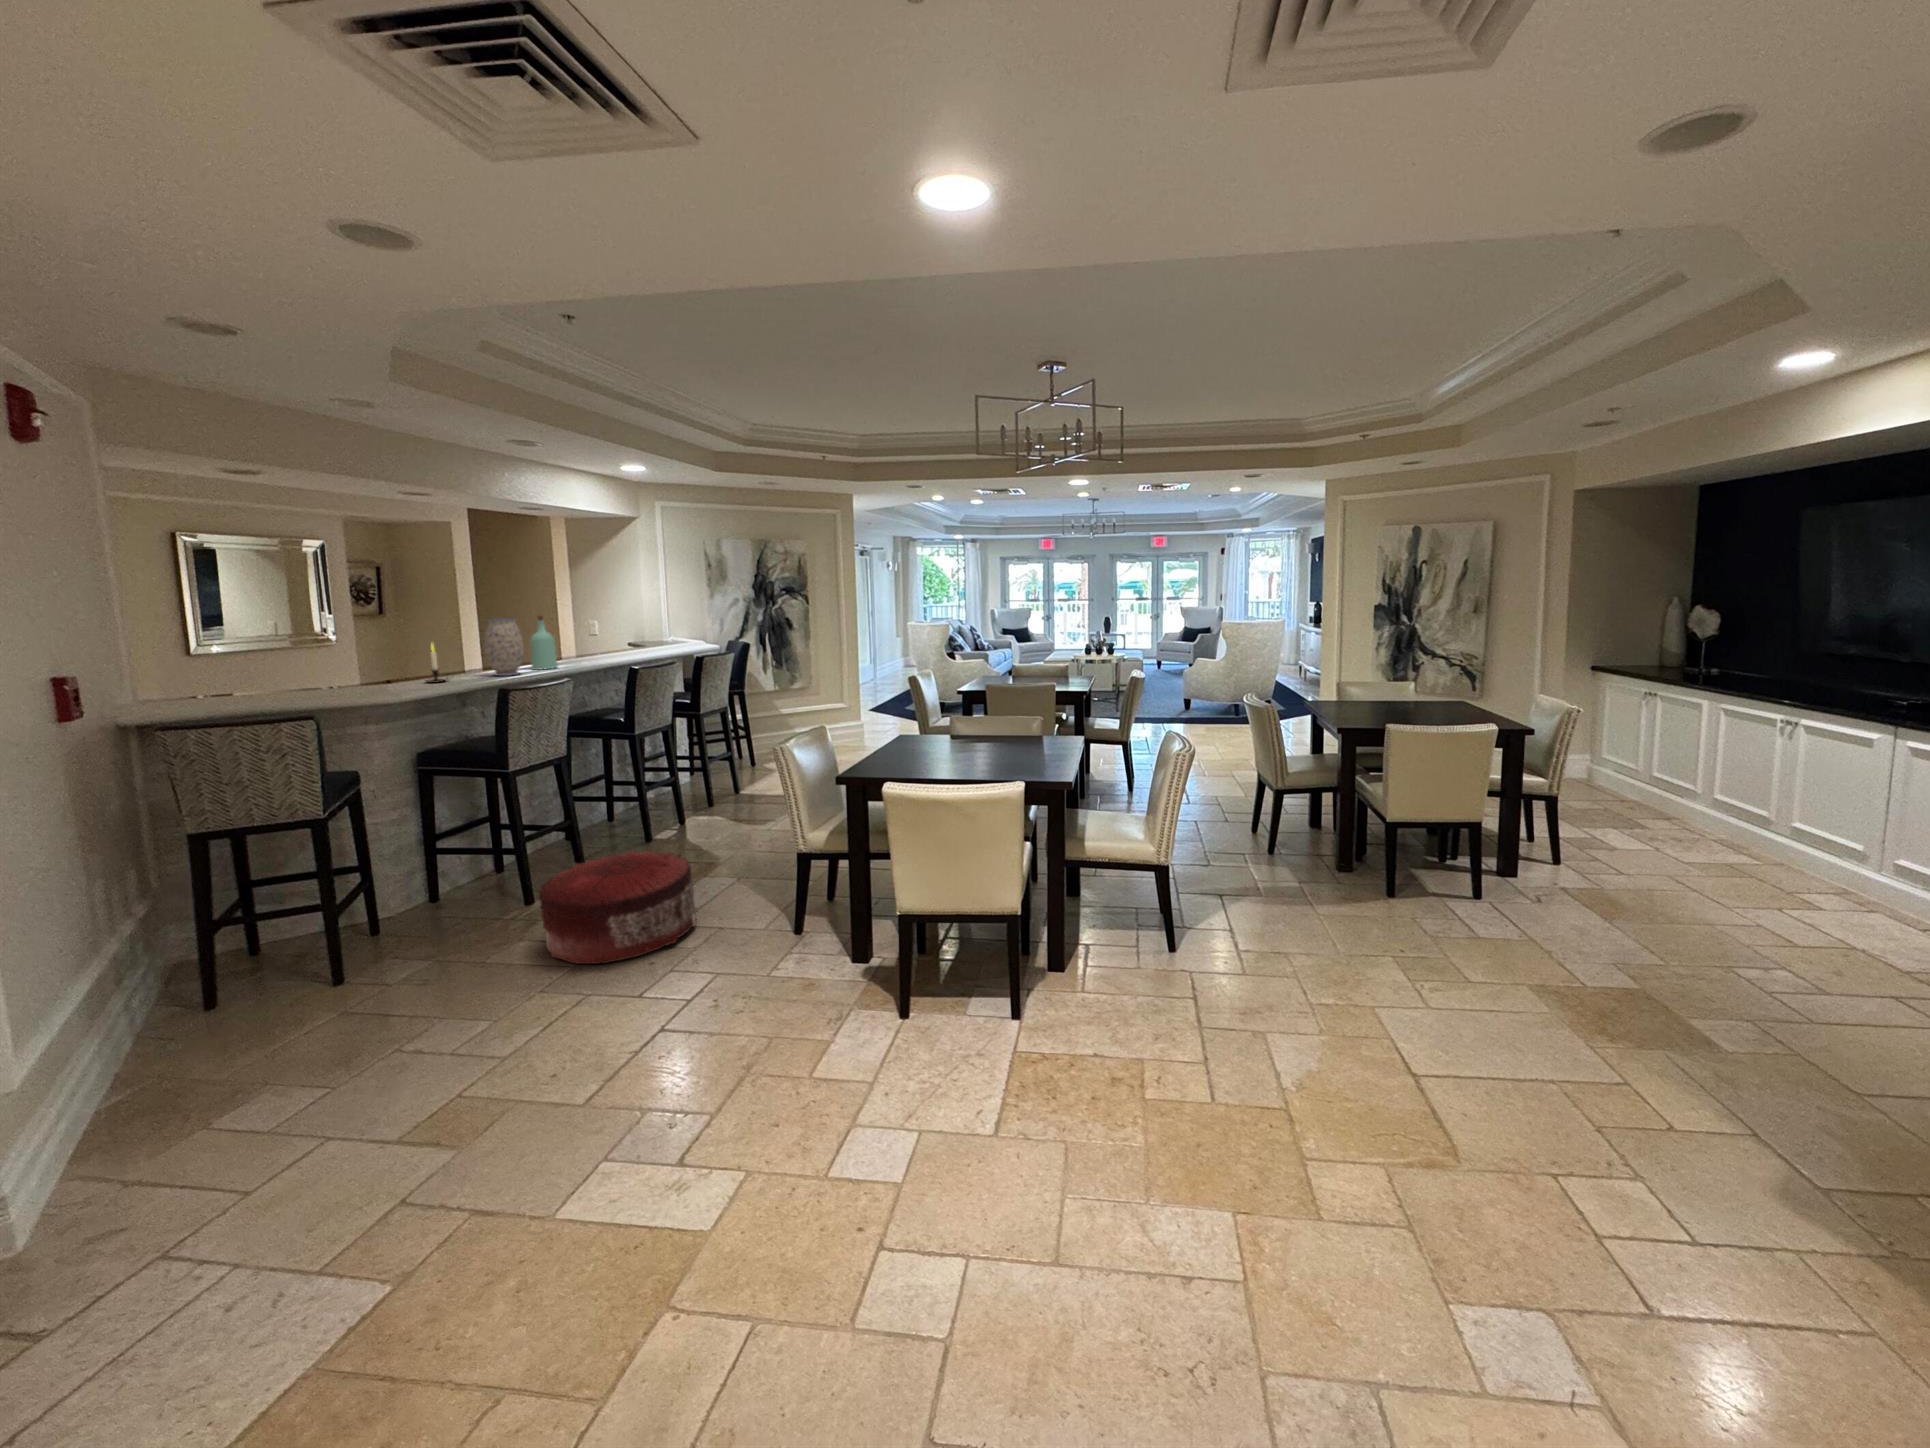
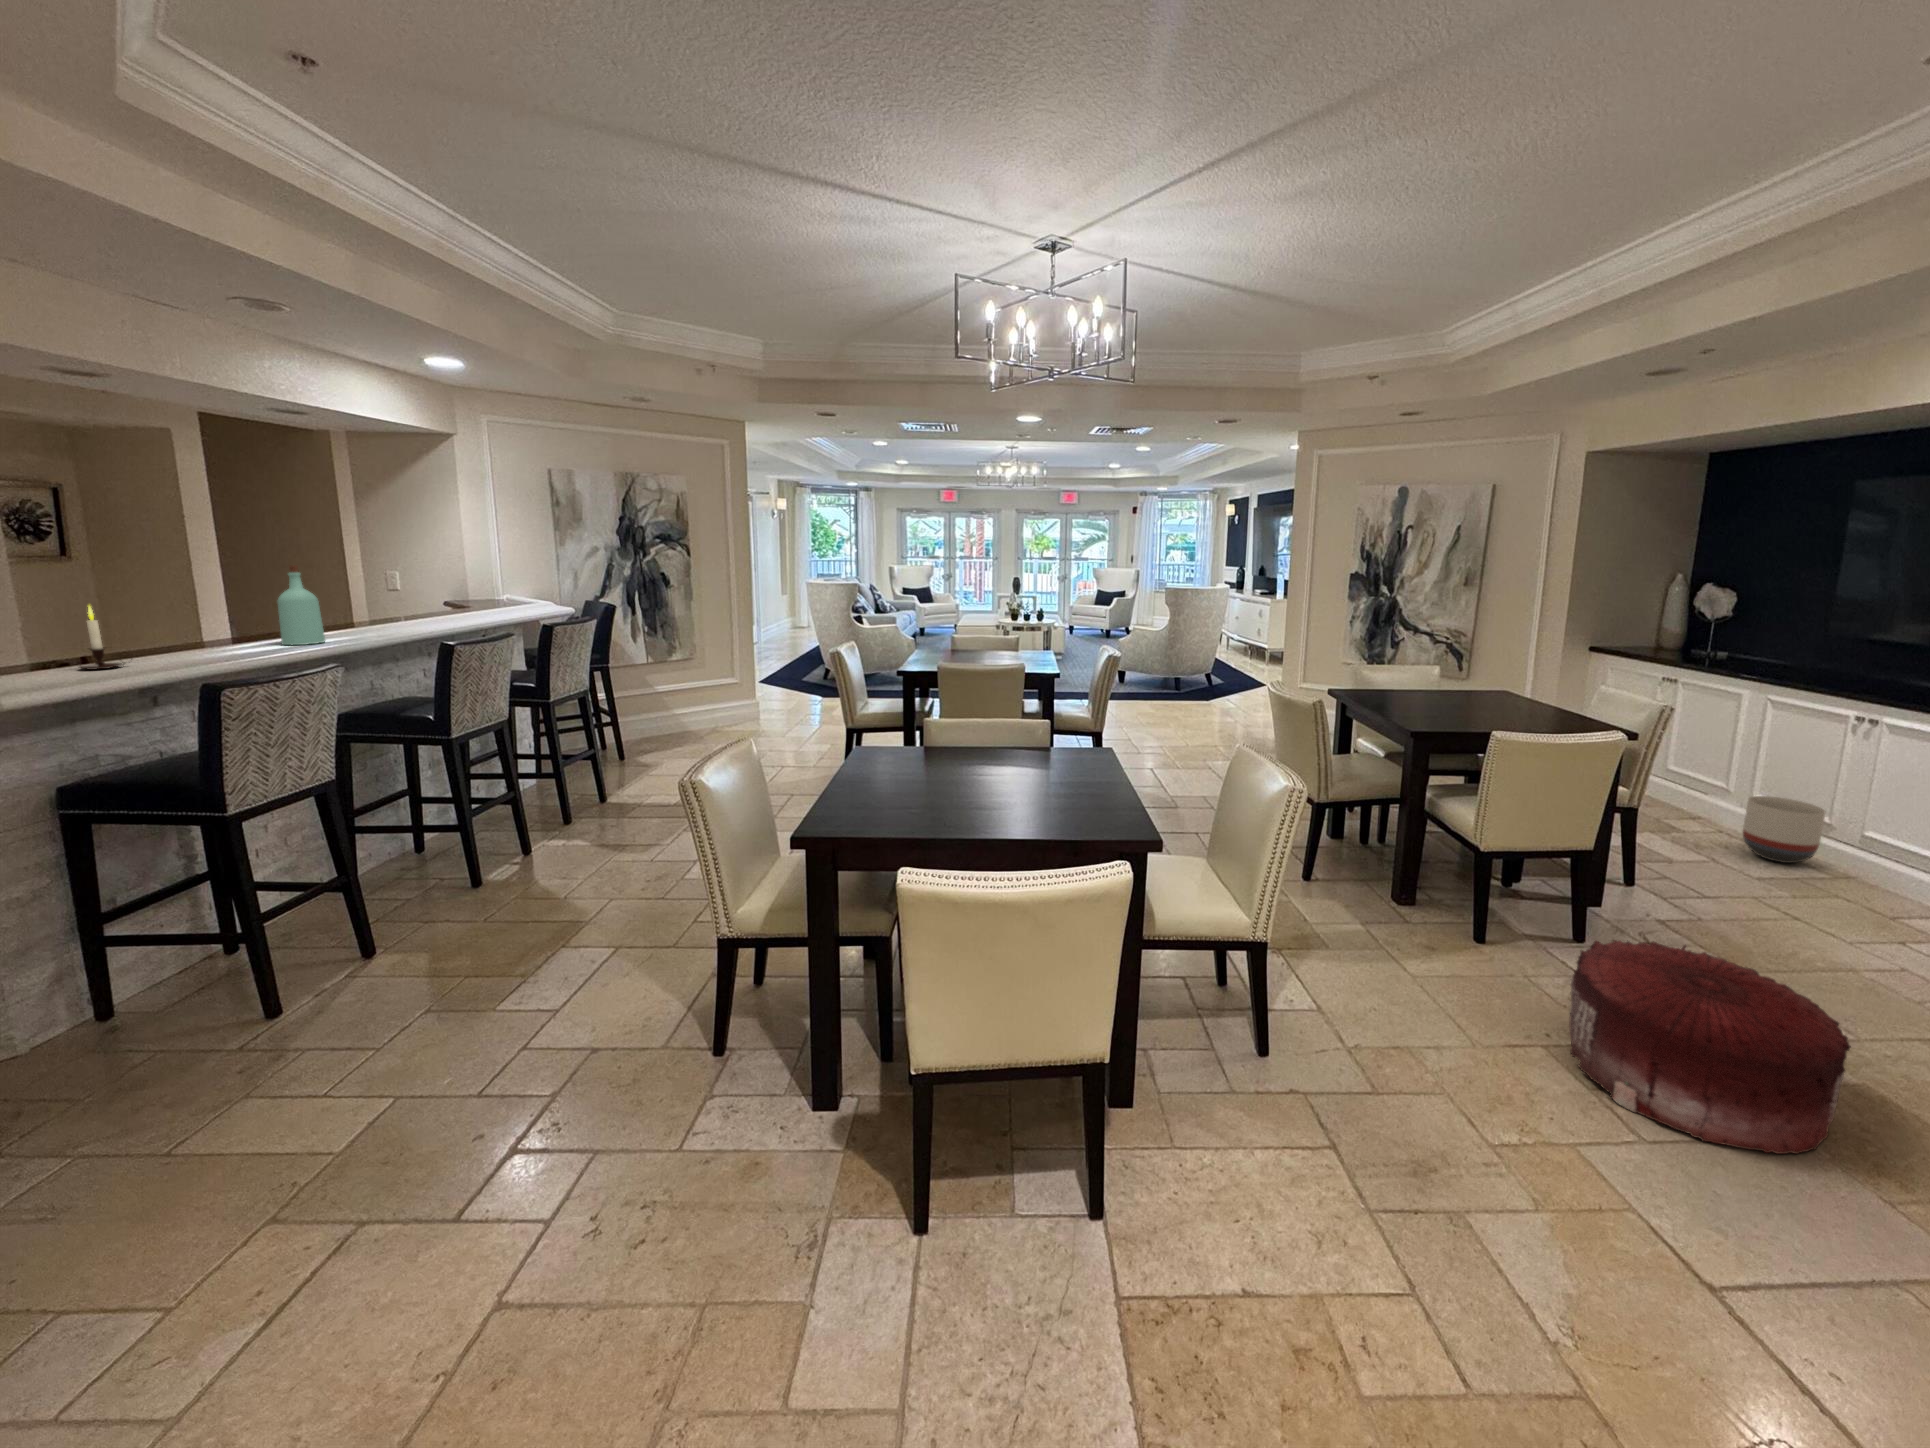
vase: present [484,618,524,676] -> none [192,568,263,657]
planter: none [1689,794,1758,853] -> present [1743,796,1825,863]
pouf: present [539,851,696,964] -> present [1569,941,1850,1154]

